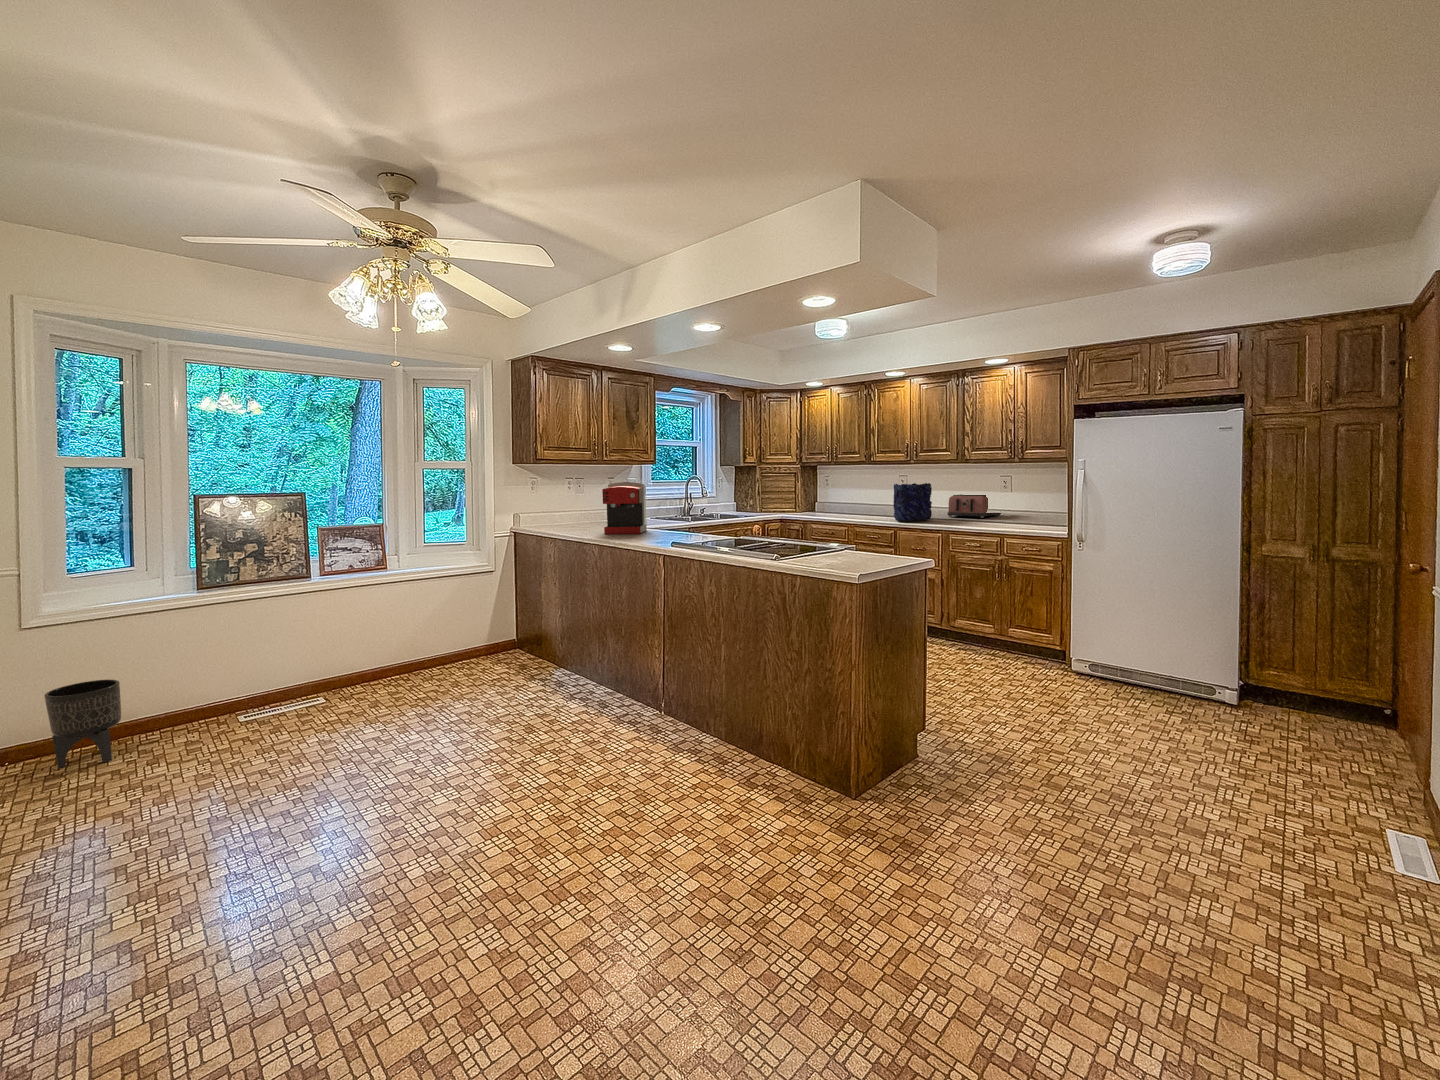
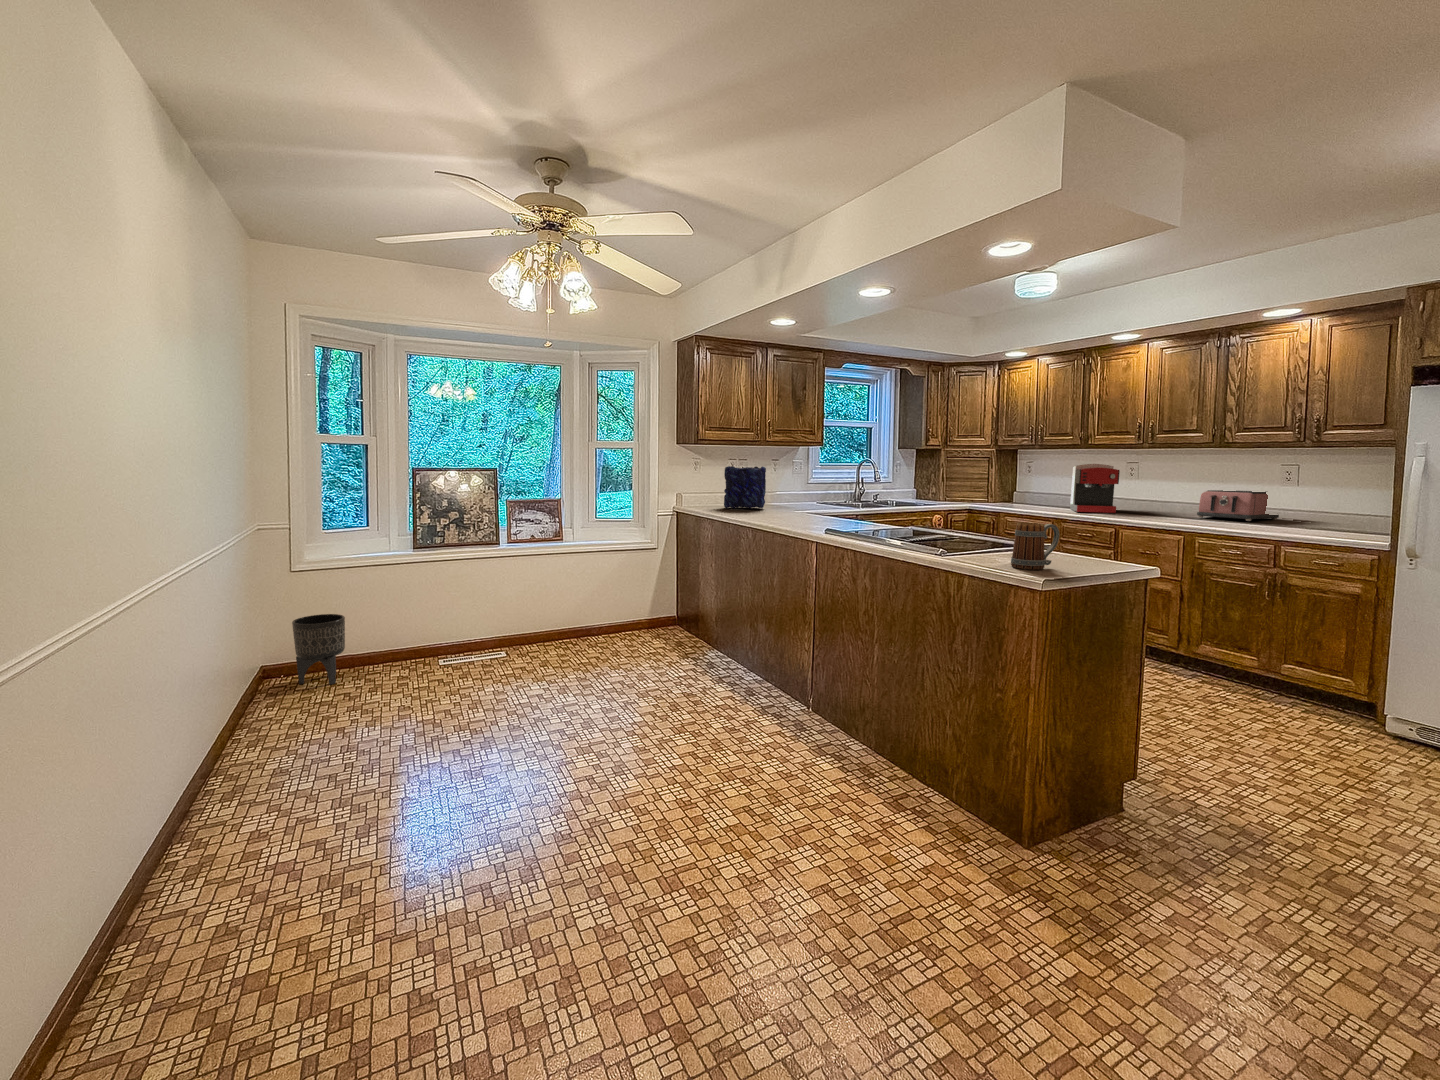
coffee maker: present [602,482,647,534] -> present [1070,464,1120,513]
vase: present [893,483,932,521] -> present [724,466,766,508]
mug: none [825,533,860,572] -> present [1011,523,1060,570]

